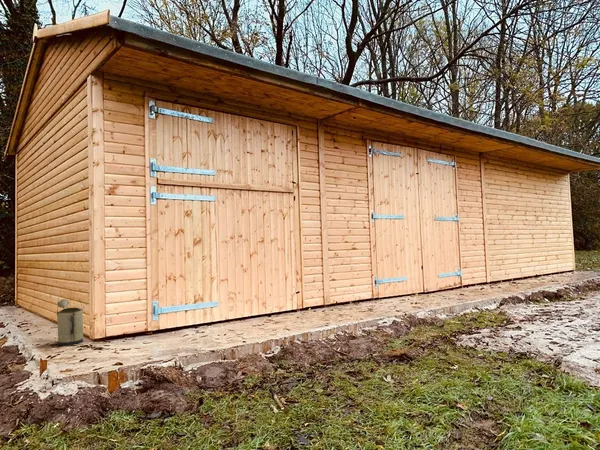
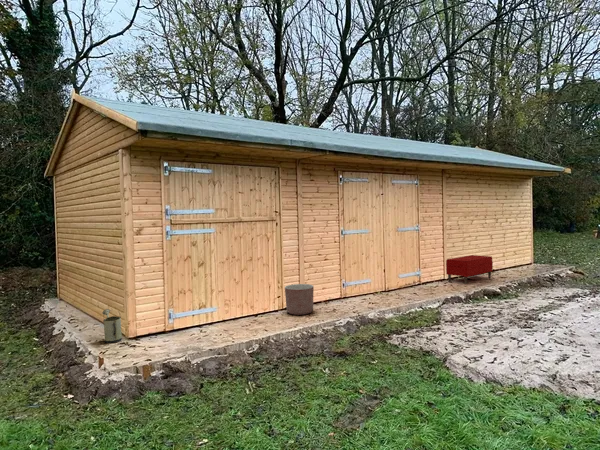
bench: none [488,255,541,286] -> present [446,255,493,284]
planter: none [306,276,343,314] -> present [285,284,314,315]

